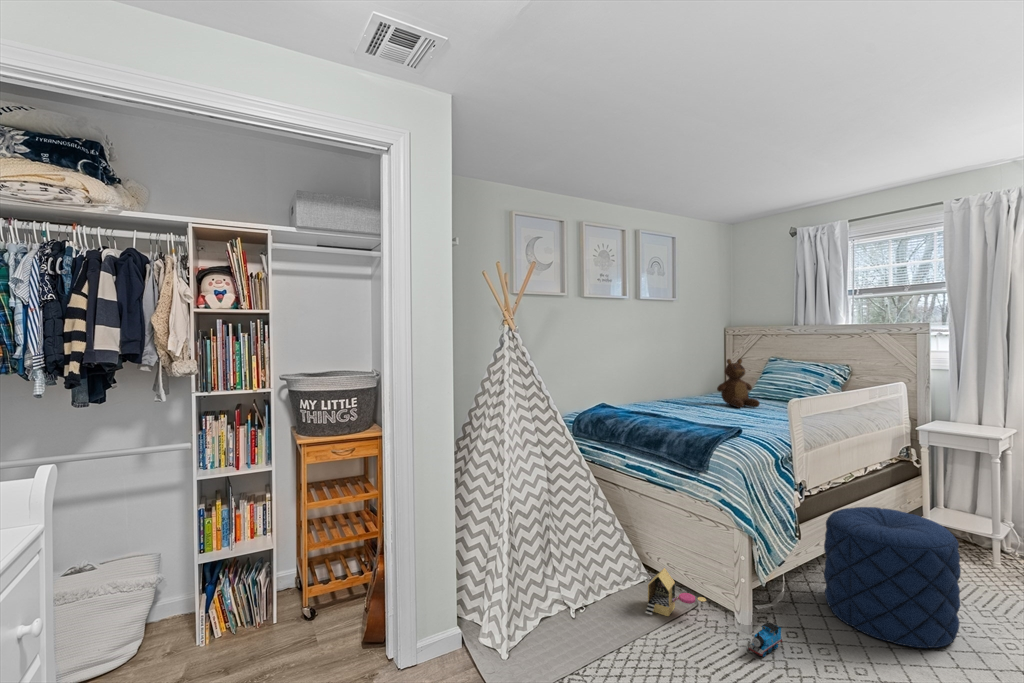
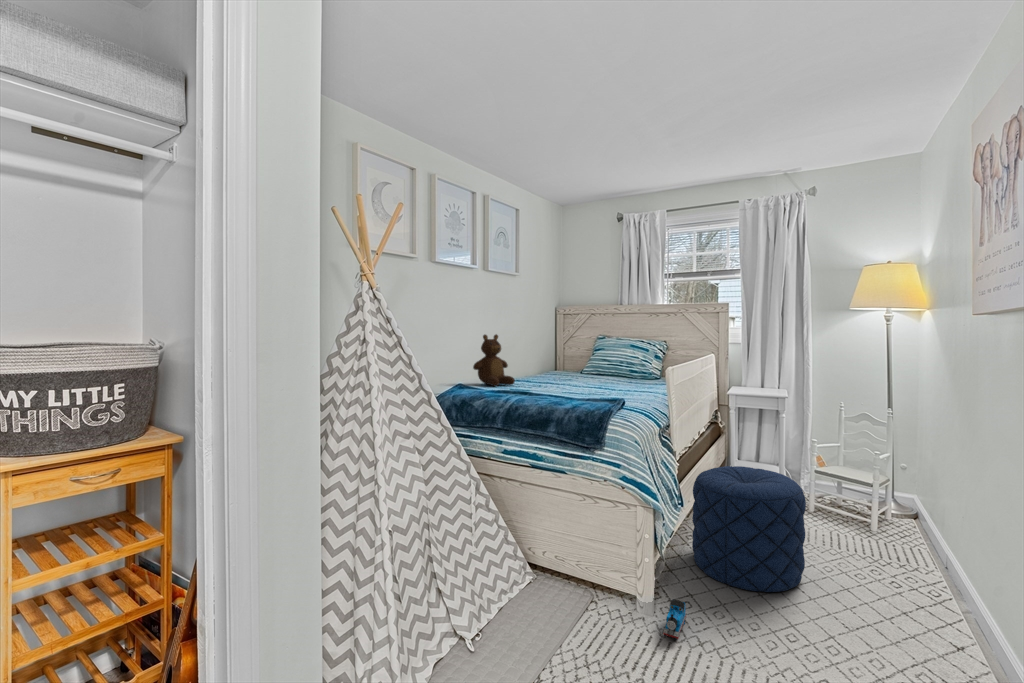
teddy bear: present [717,359,760,408] -> present [473,334,515,386]
toy house: present [646,568,706,616] -> none [546,563,608,621]

